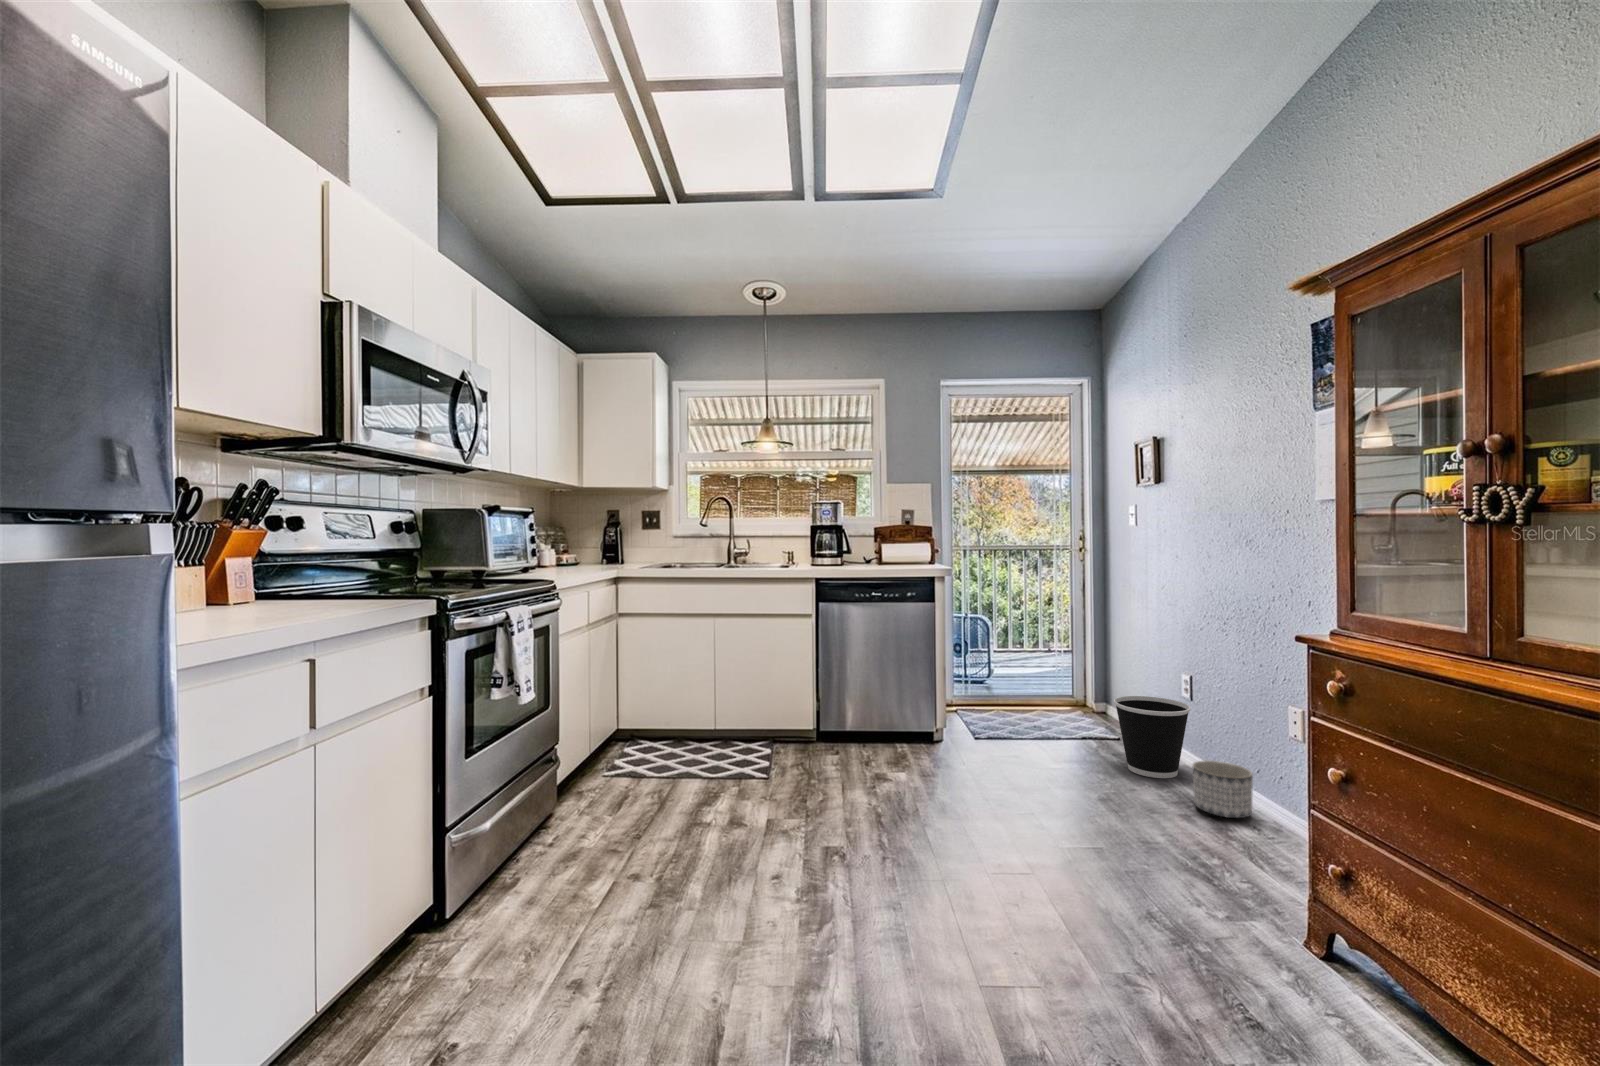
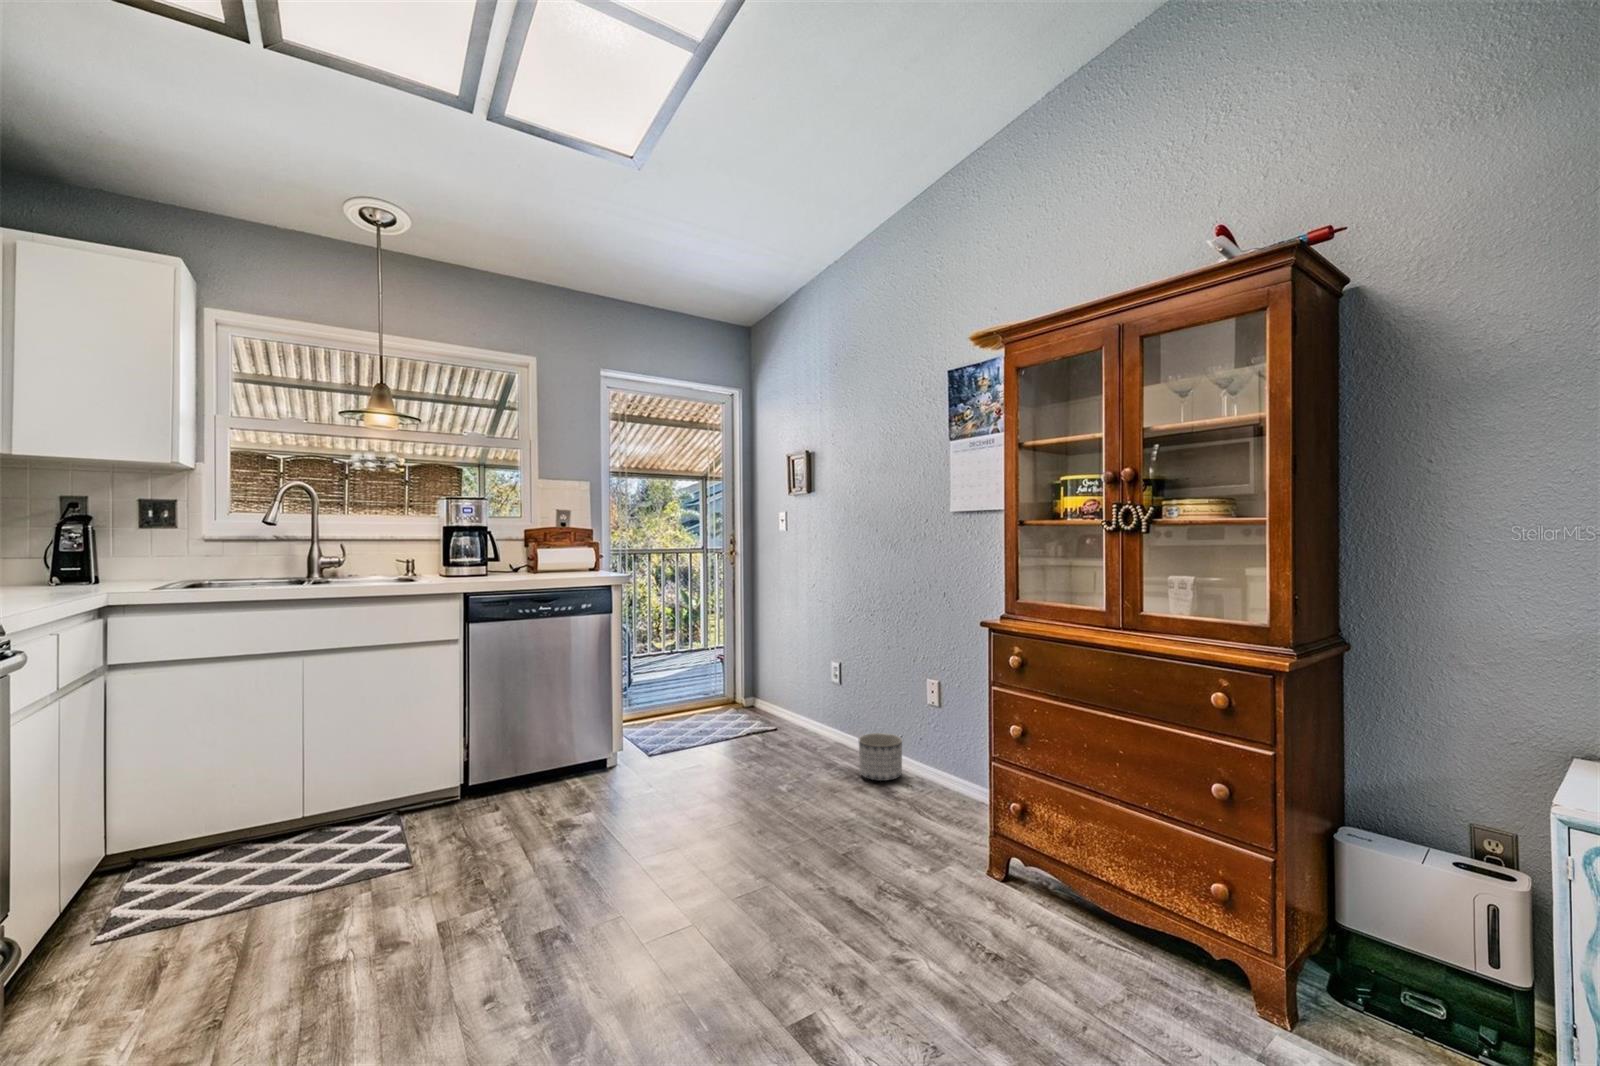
wastebasket: present [1114,696,1190,778] -> none [783,685,844,758]

